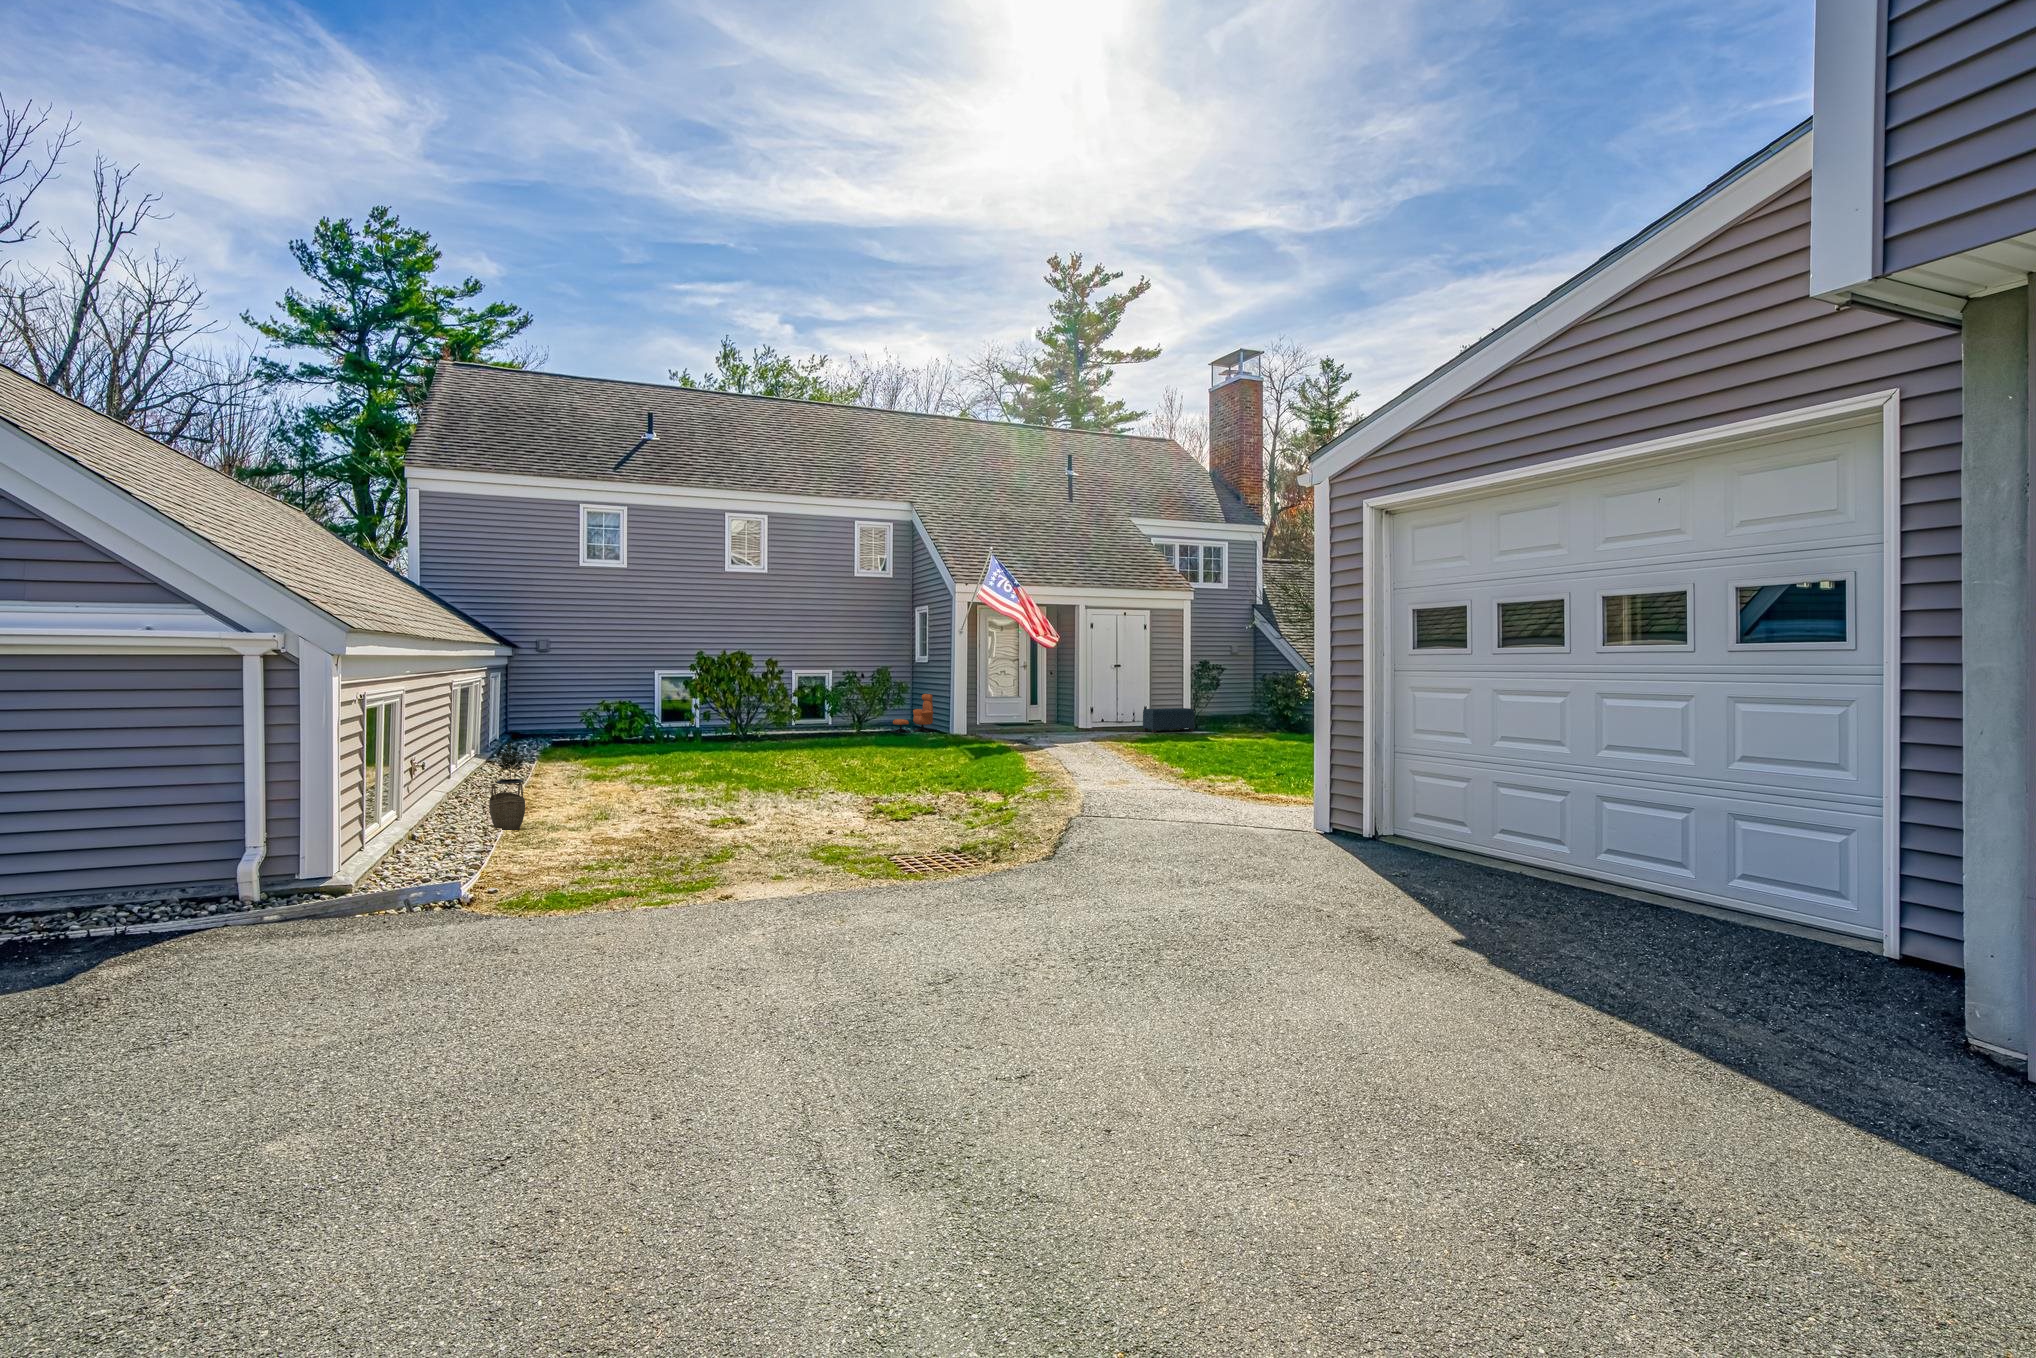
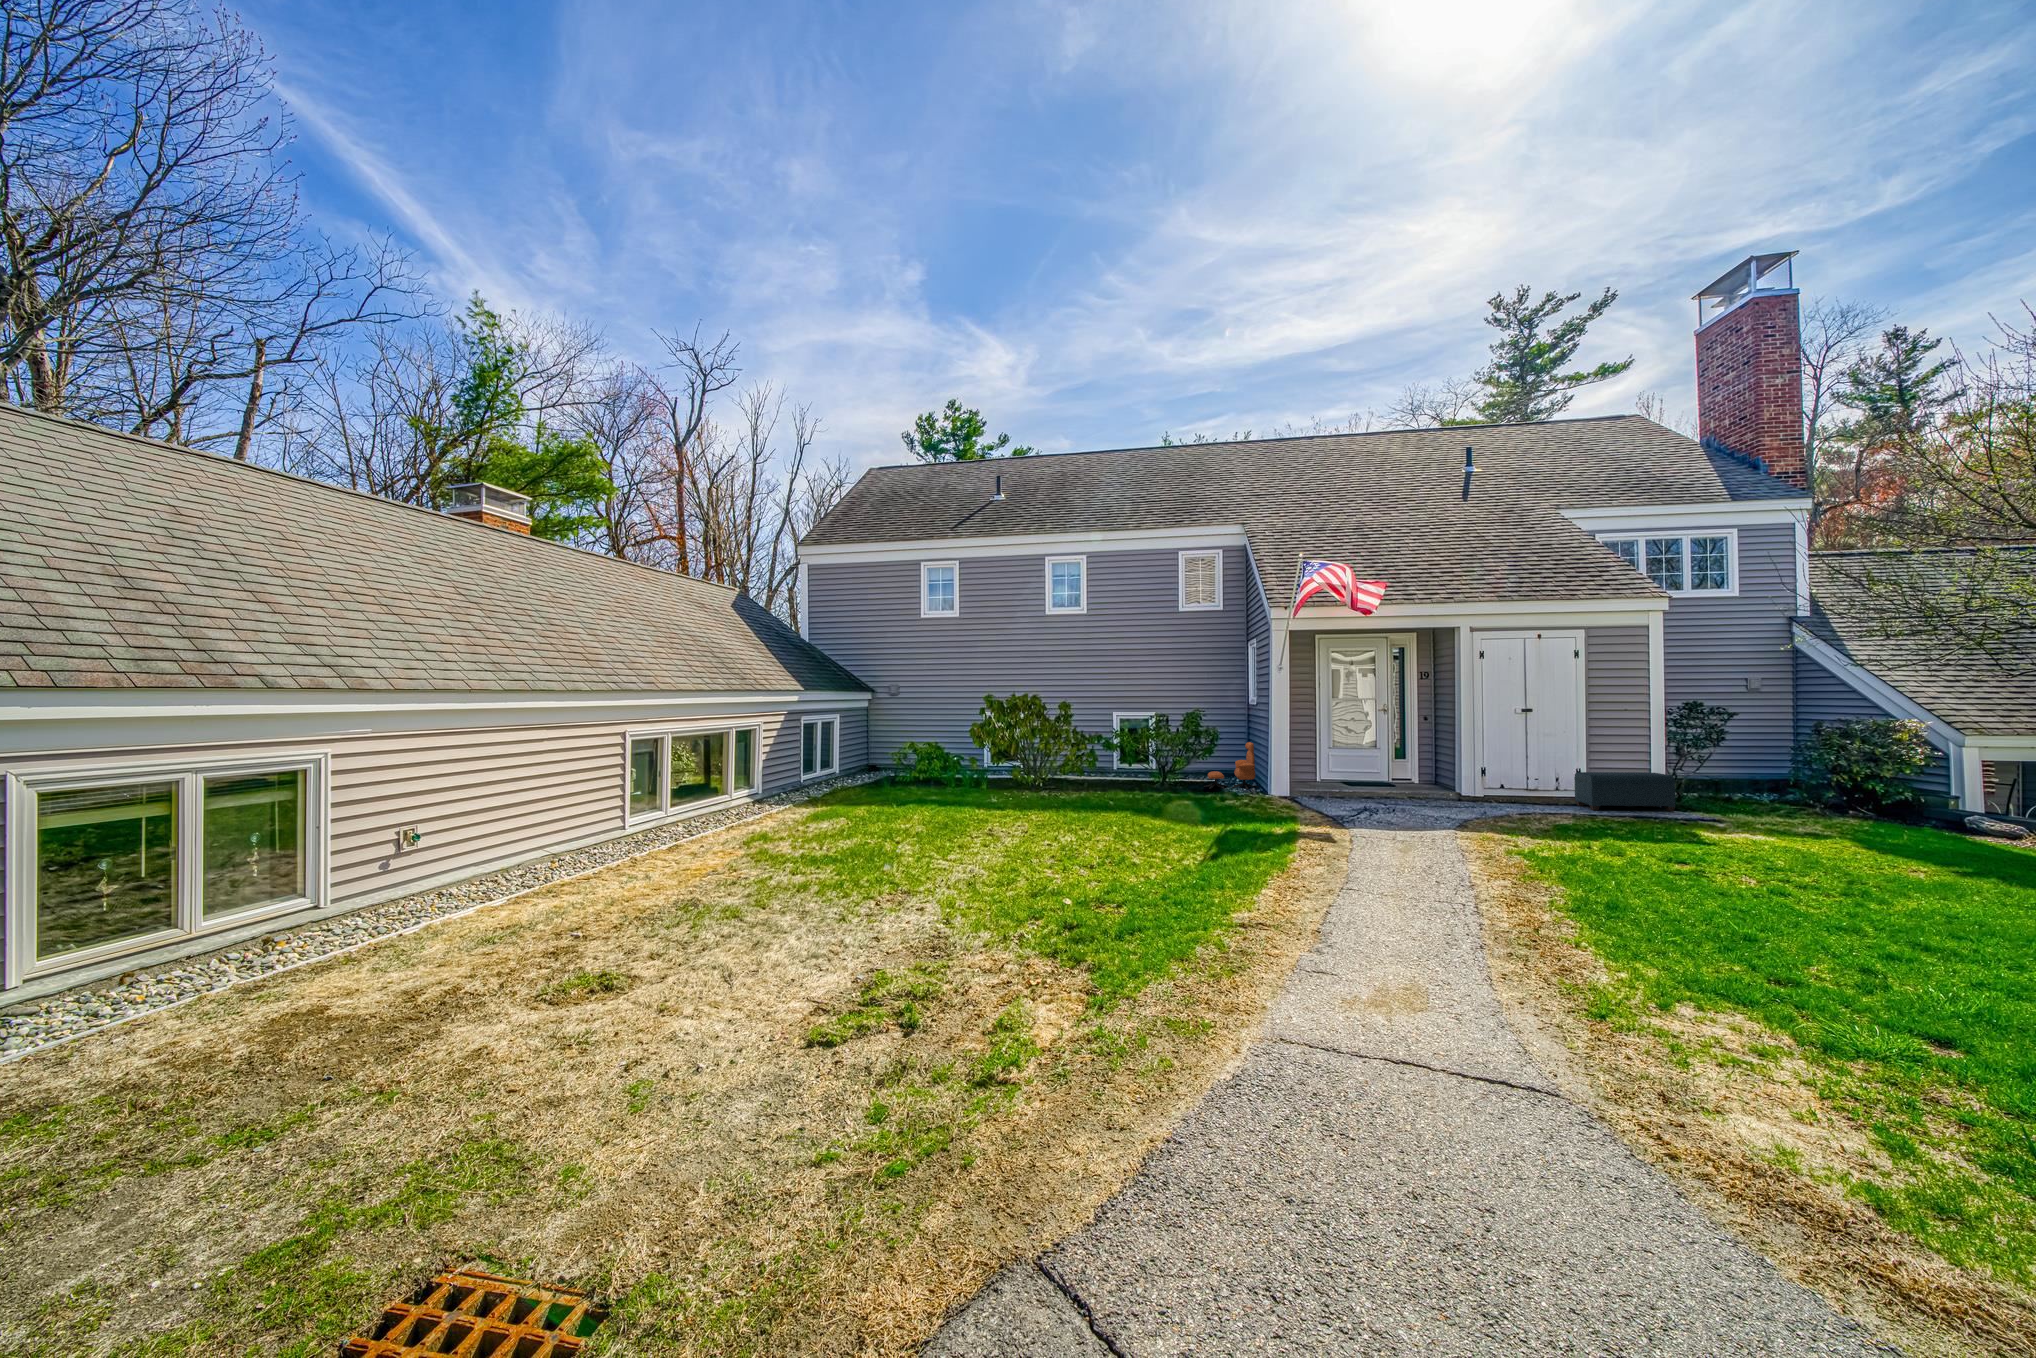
potted tree: present [497,743,524,783] -> none [584,804,619,857]
woven basket: present [489,783,525,830] -> none [51,929,159,1017]

